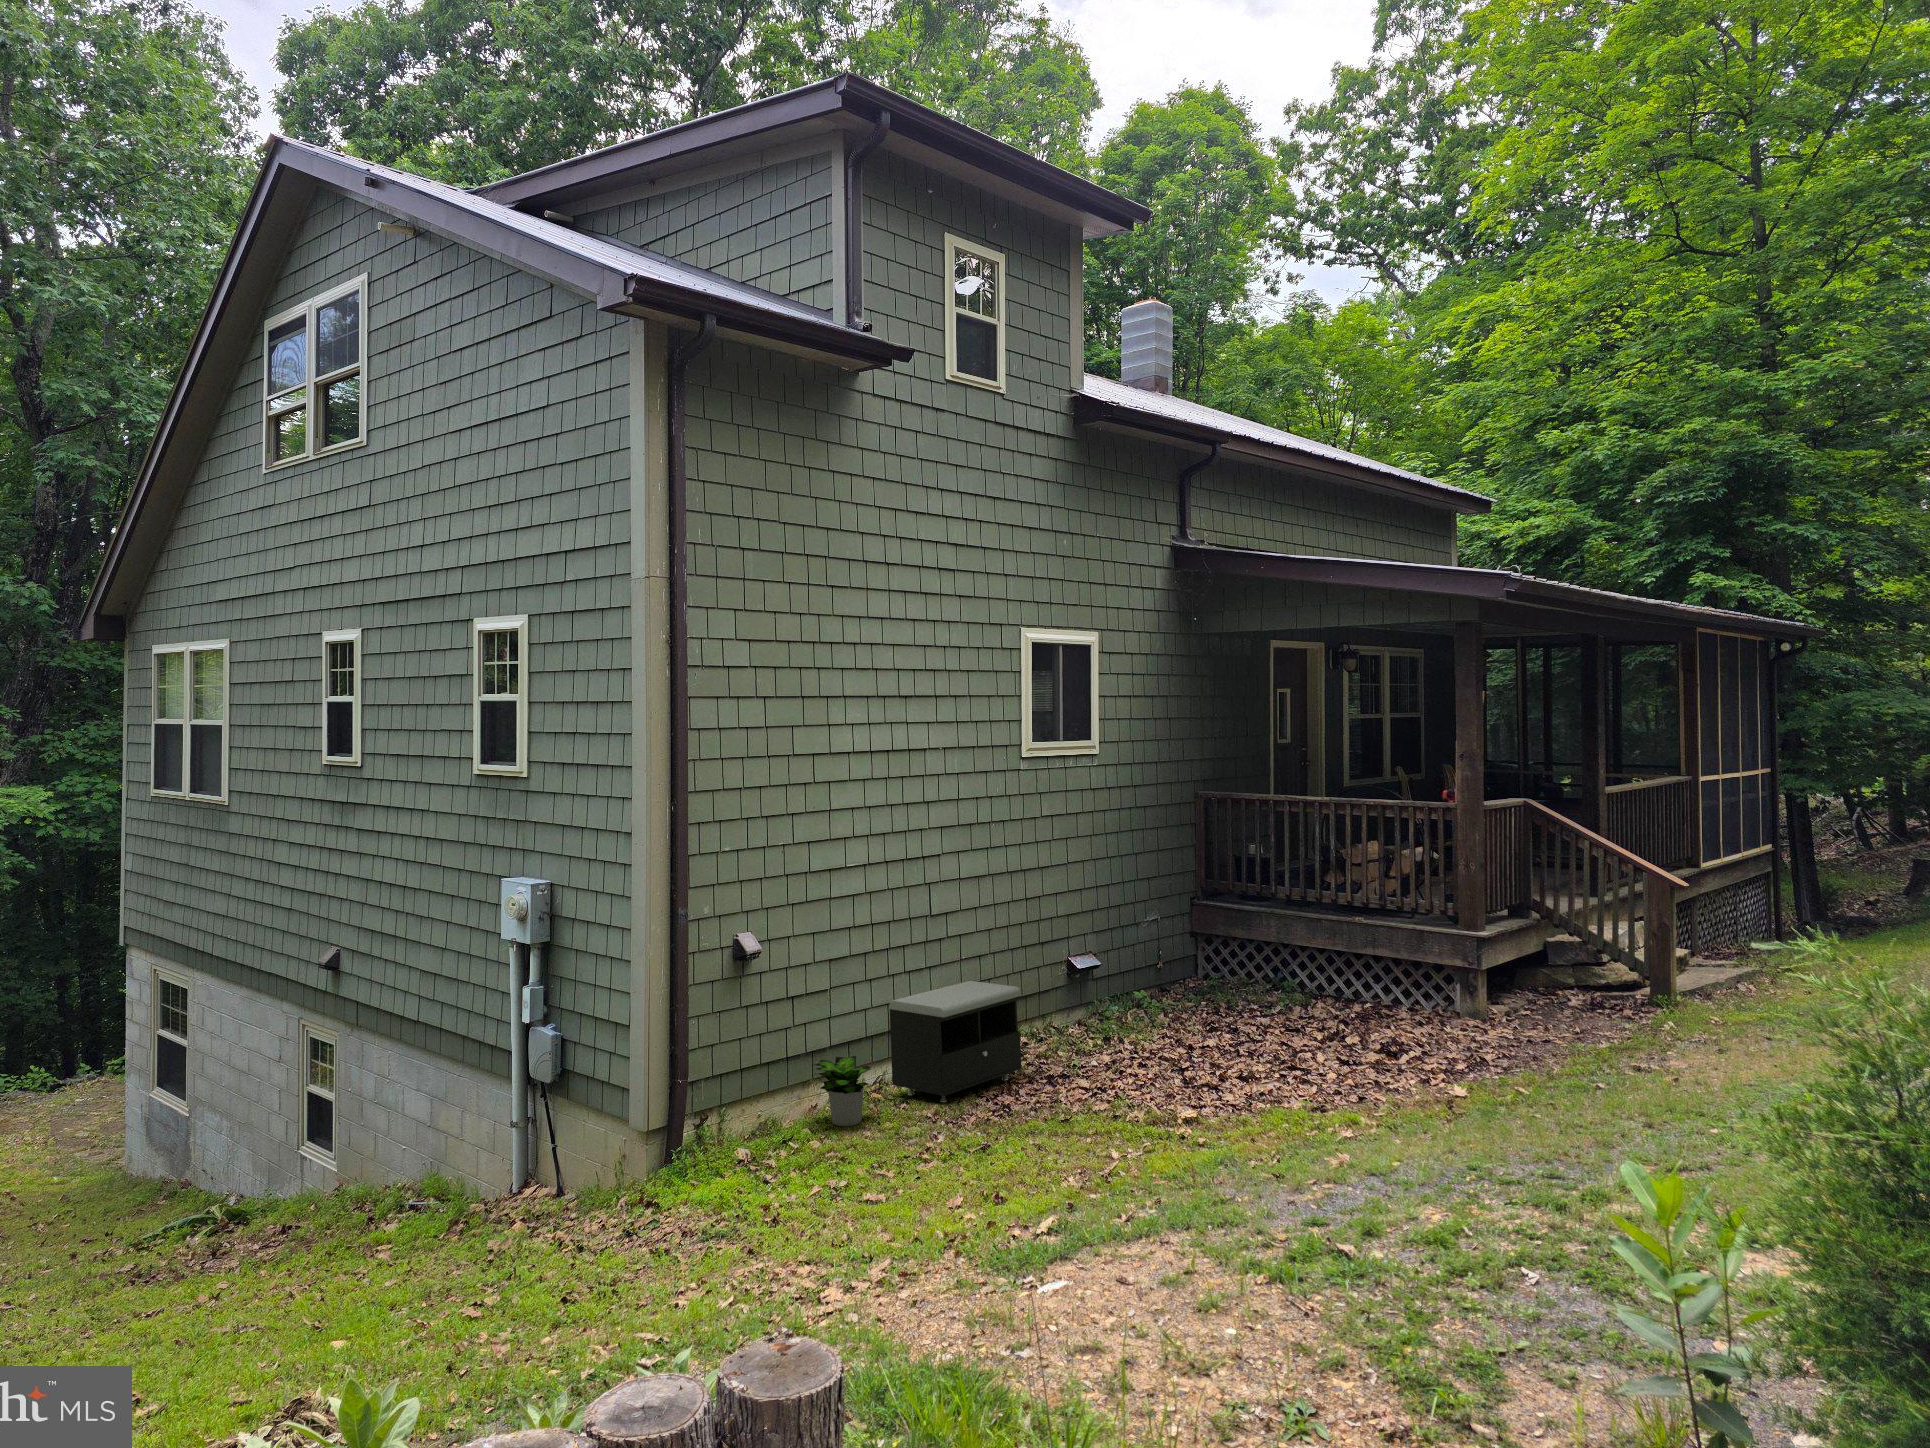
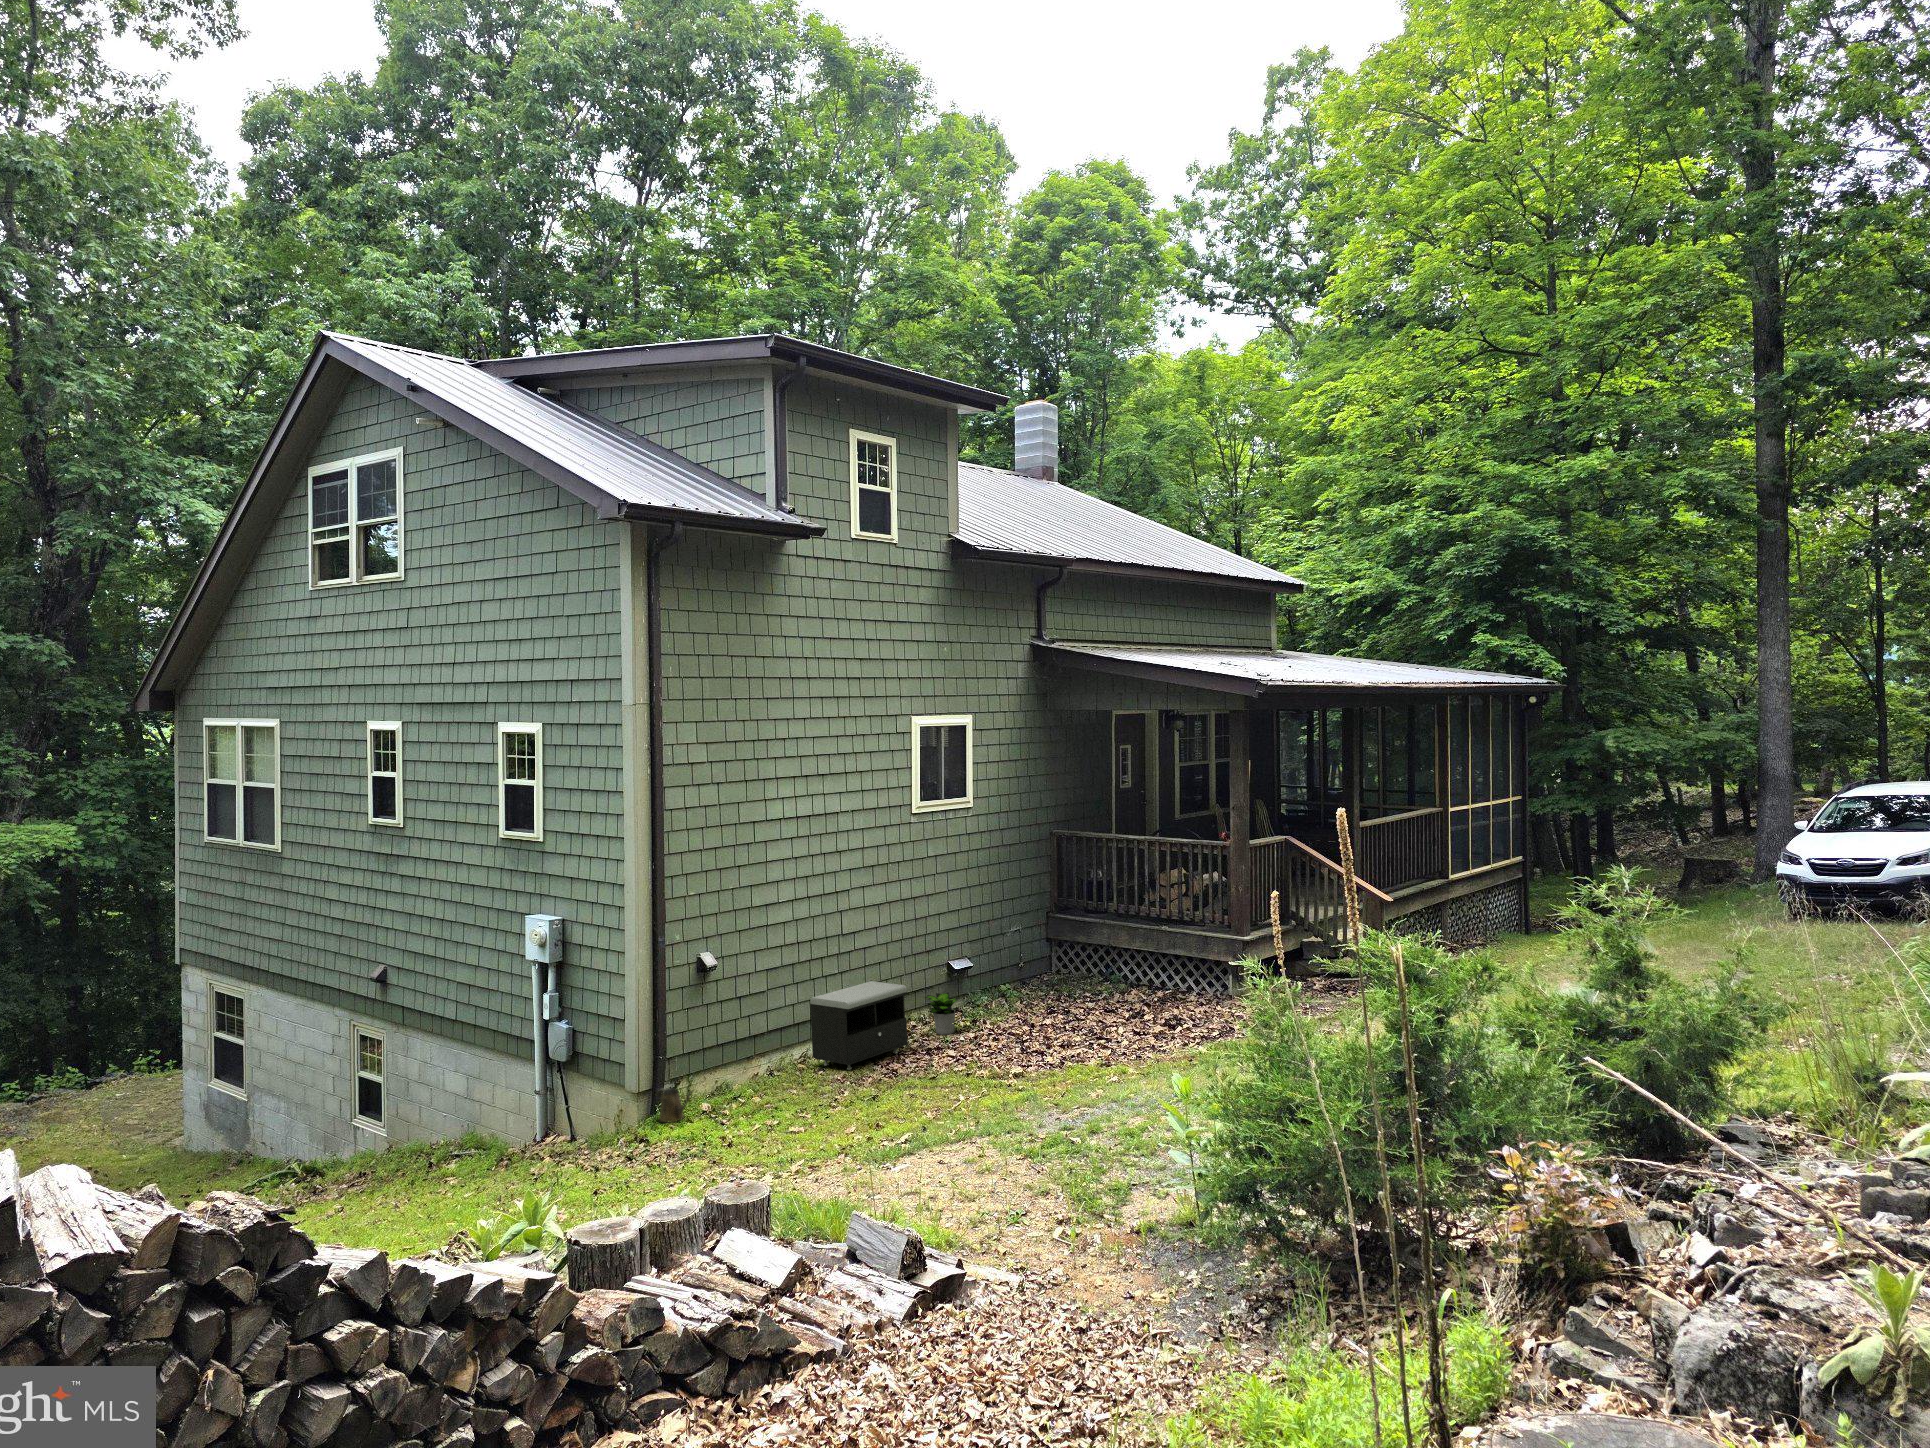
potted plant: present [814,1056,871,1127] -> present [925,993,960,1035]
watering can: none [674,1125,725,1177] -> present [657,1088,692,1123]

